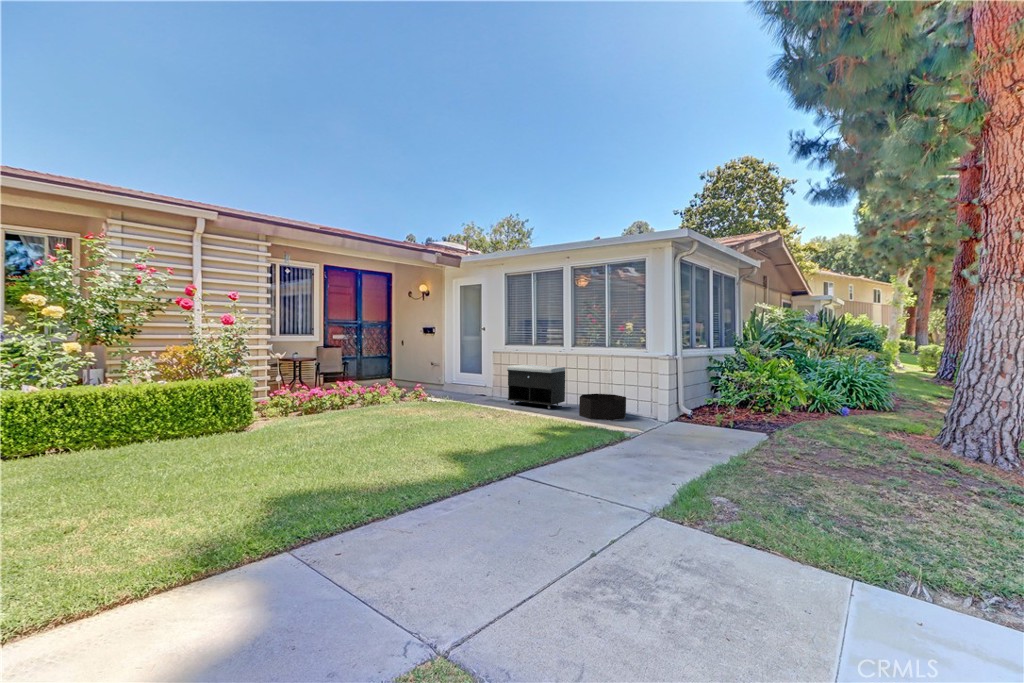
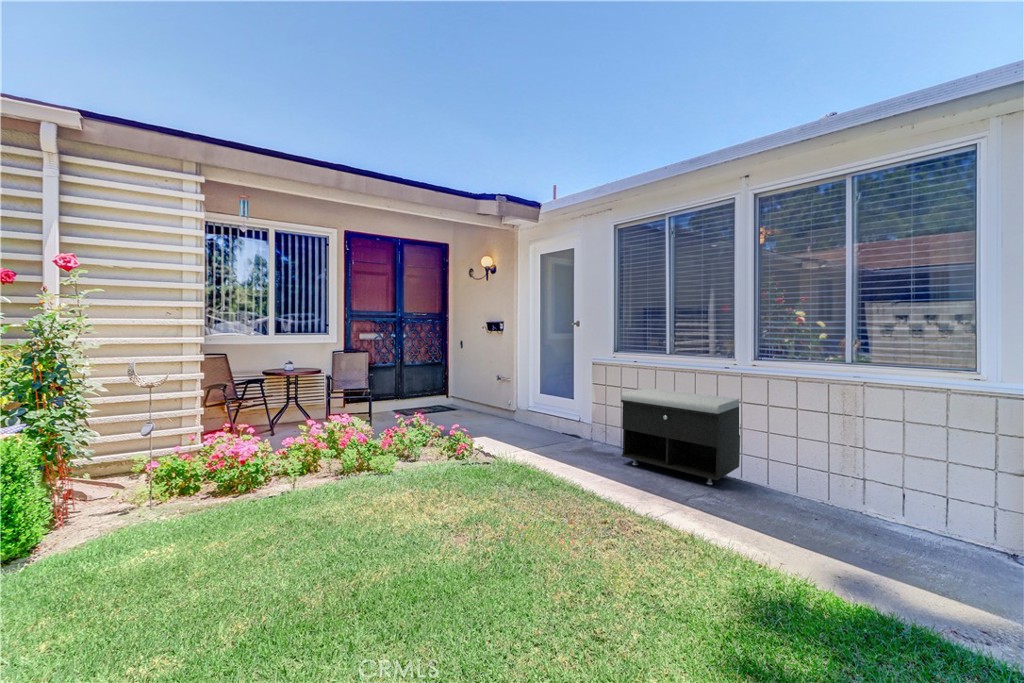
basket: present [579,394,626,420] -> none [793,463,932,551]

